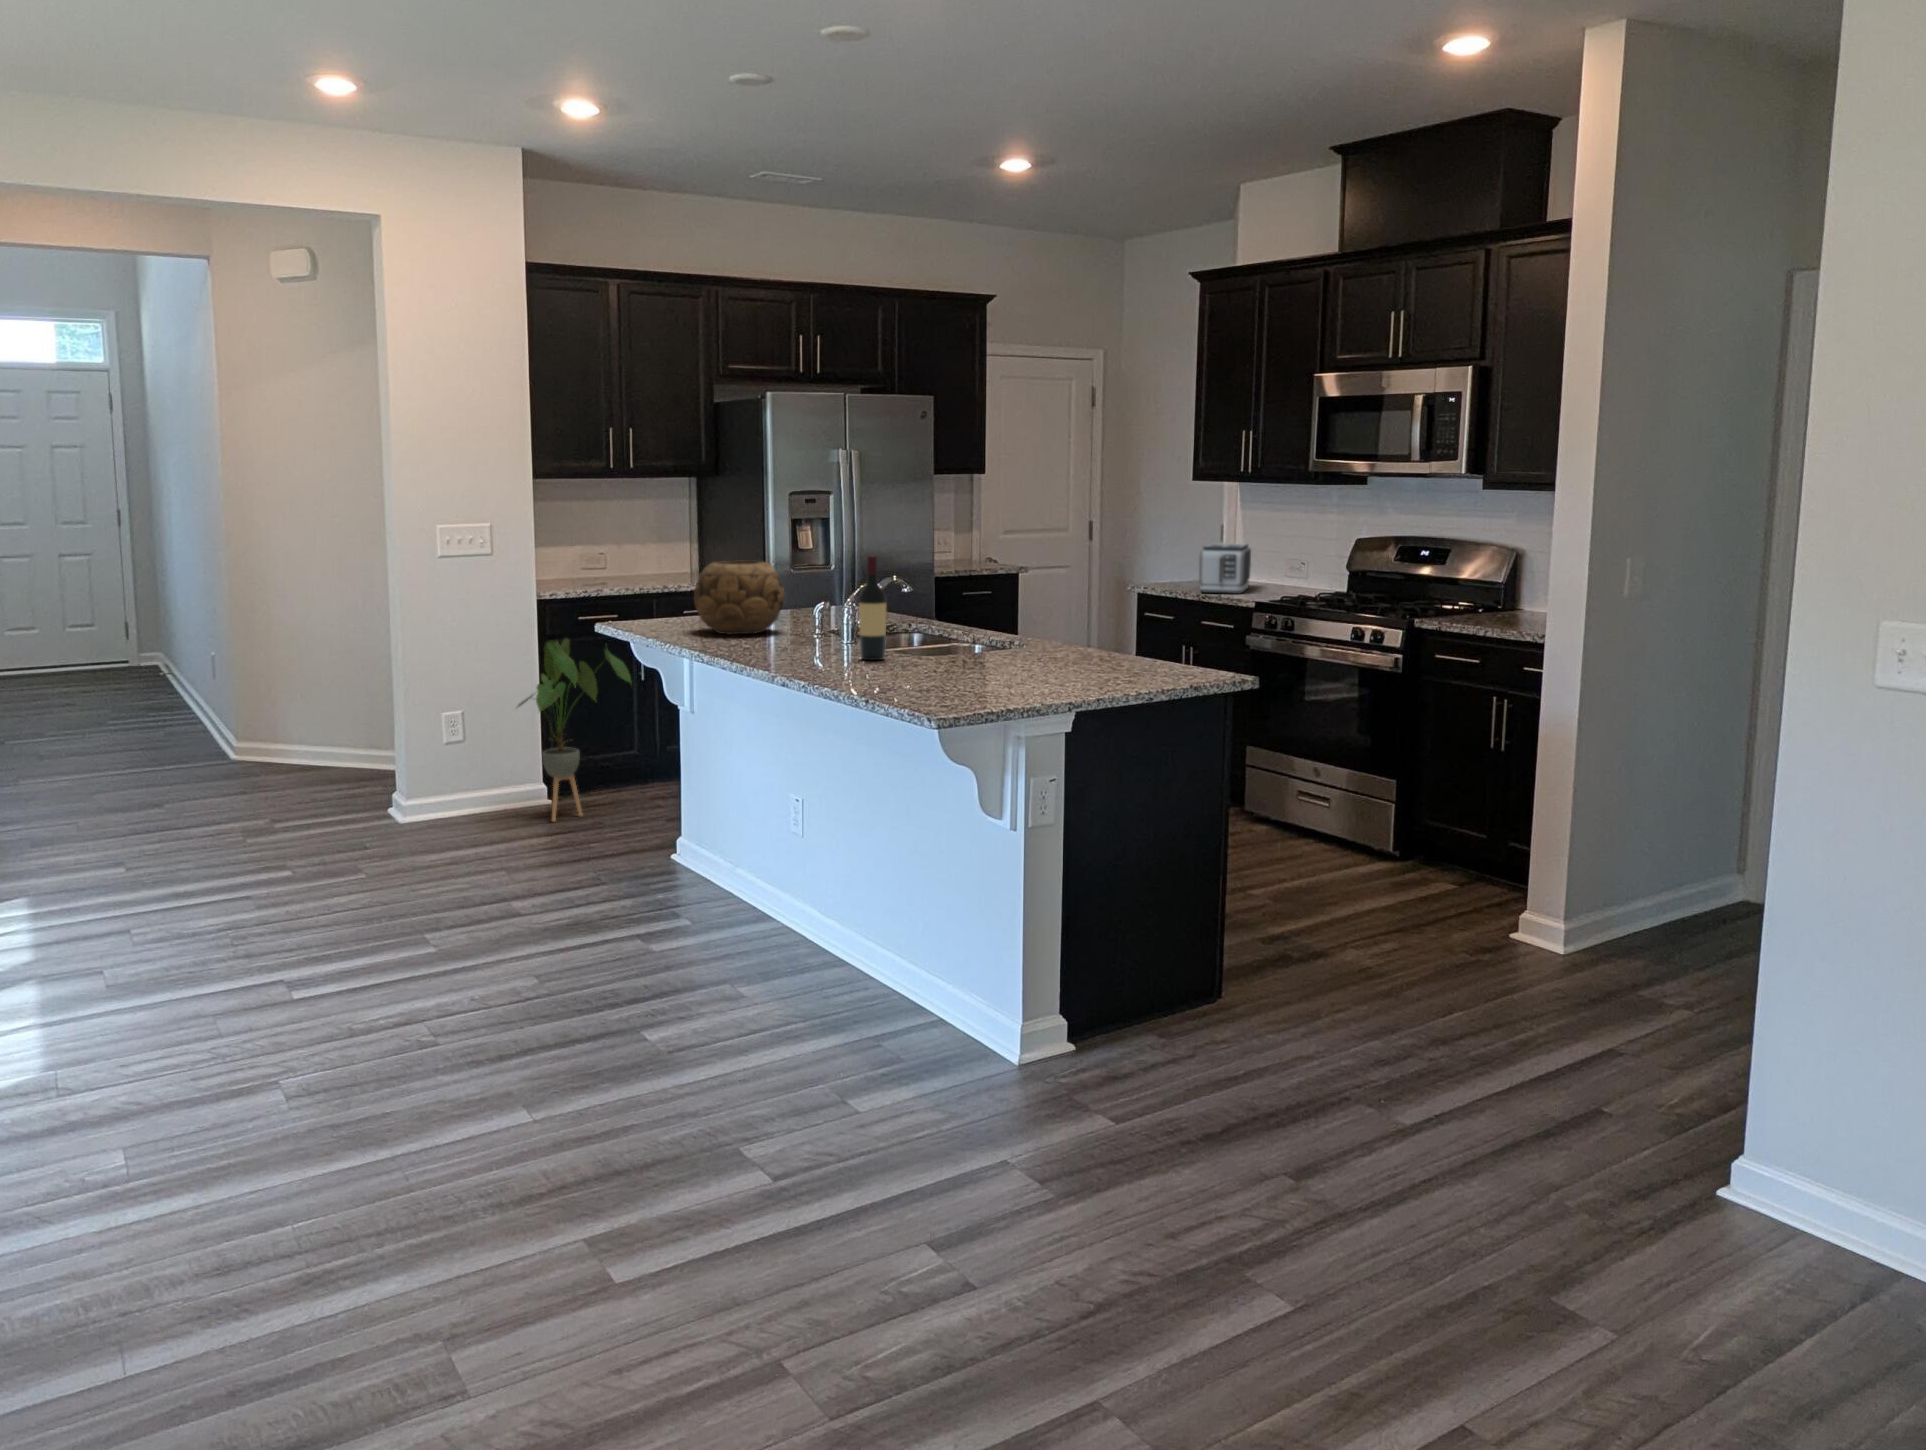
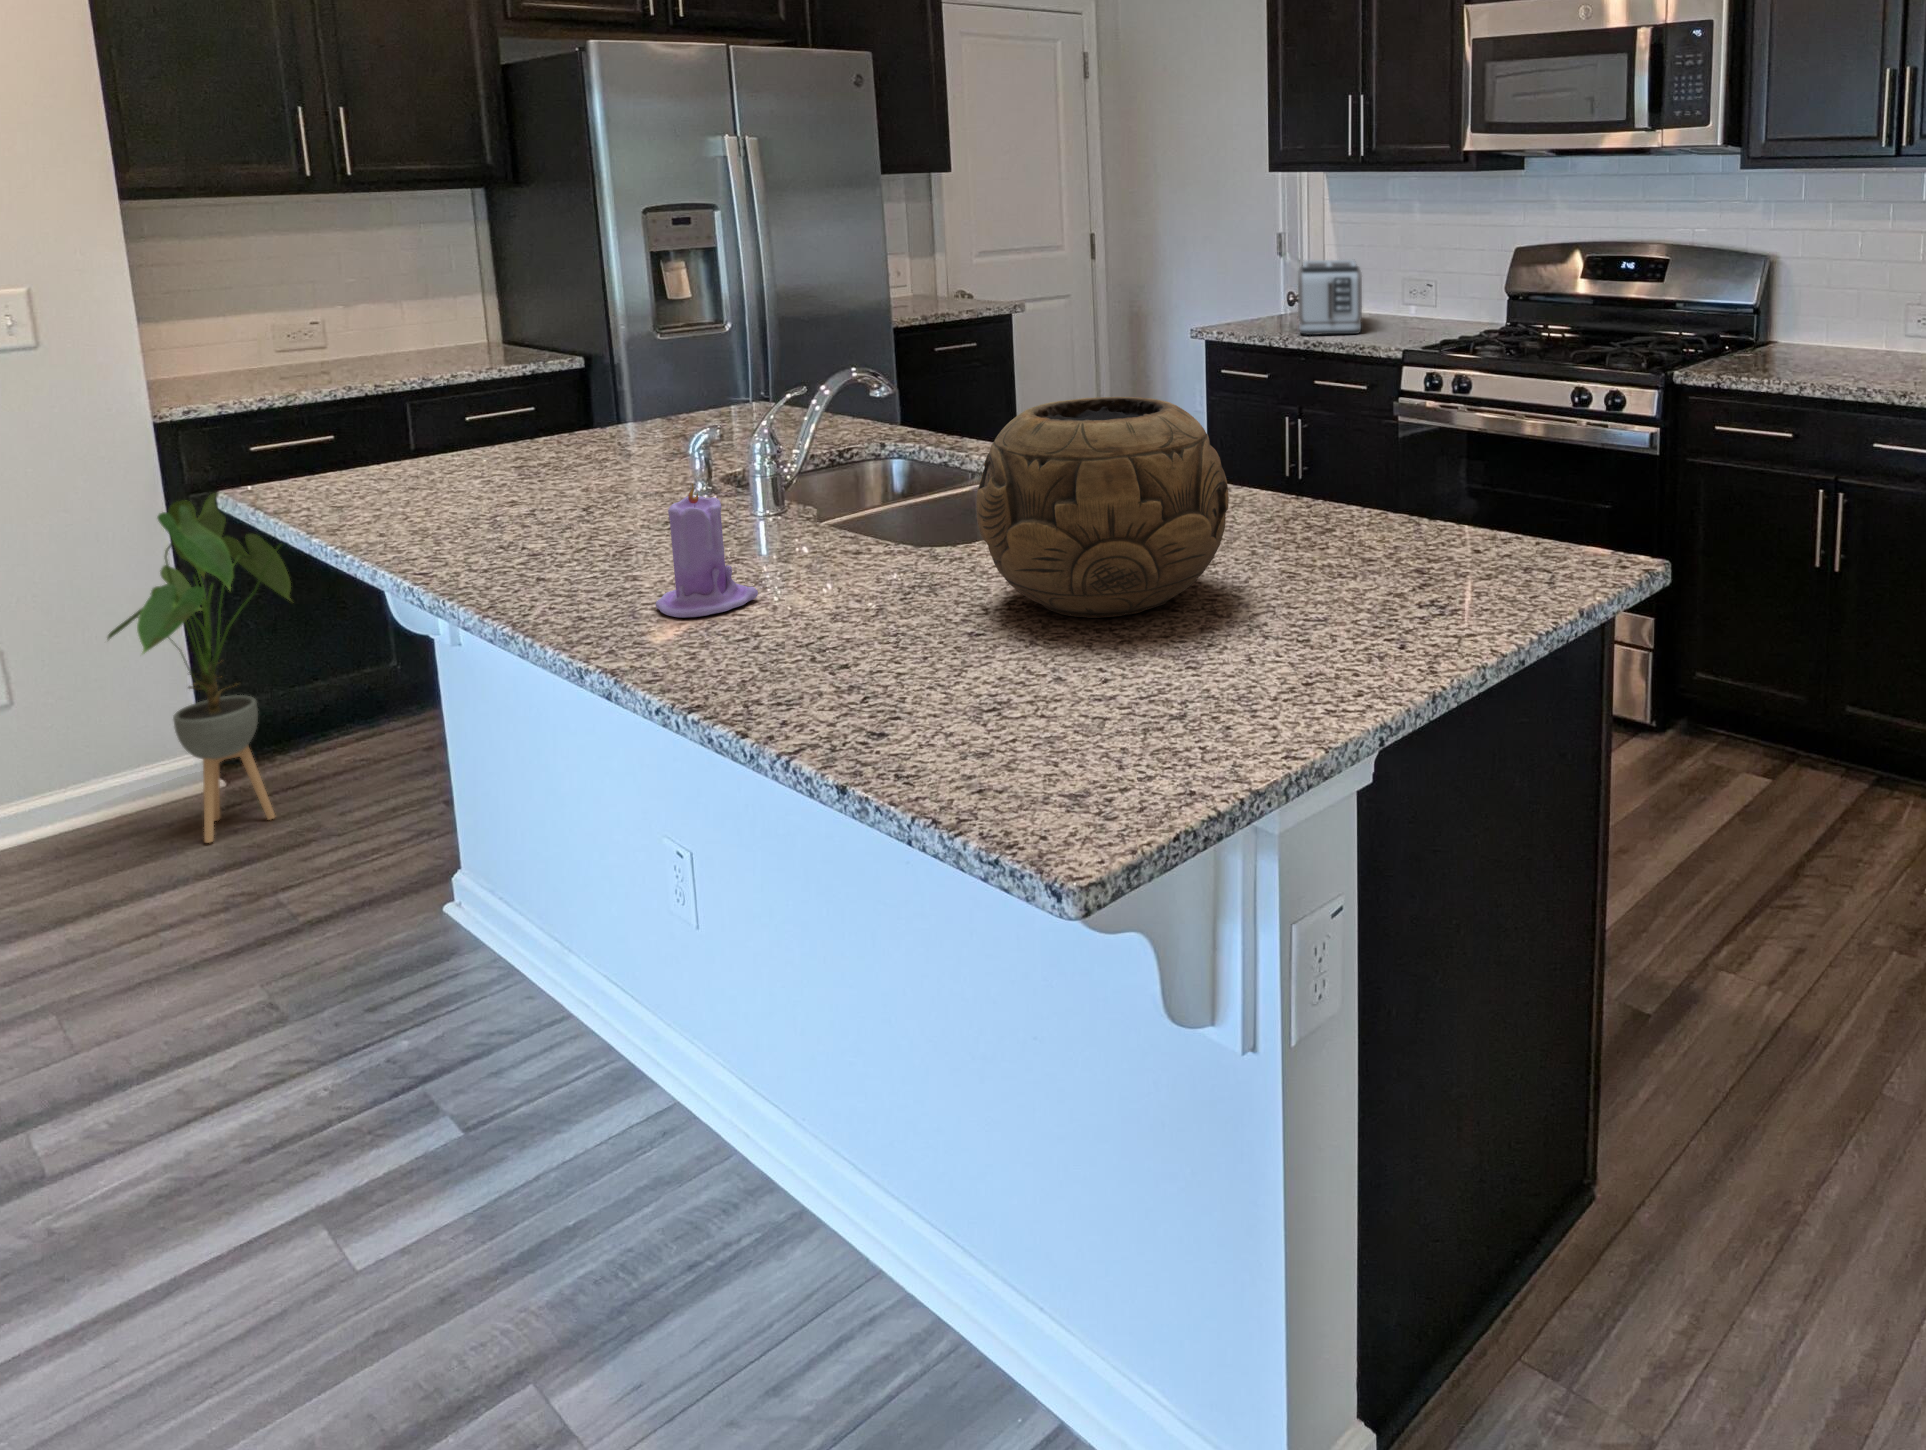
wine bottle: present [859,555,887,660] -> none [790,343,859,578]
decorative bowl: present [694,561,784,634] -> present [976,397,1229,618]
candle: none [800,610,841,665] -> present [656,483,758,618]

